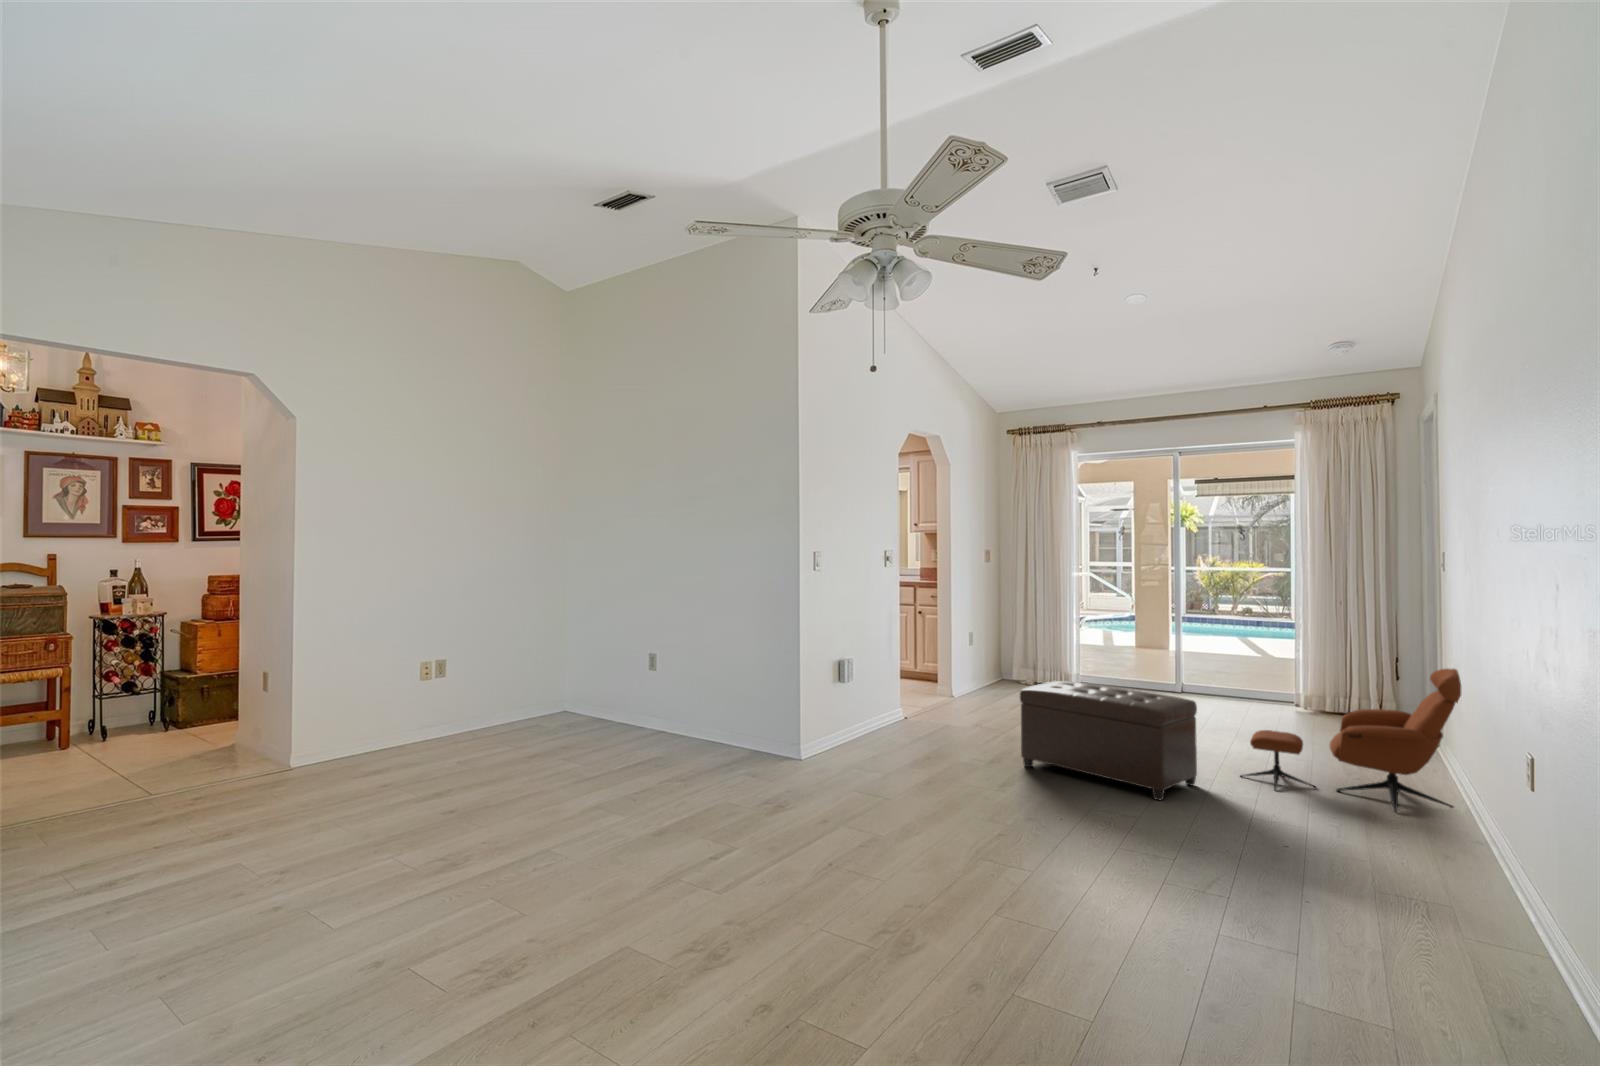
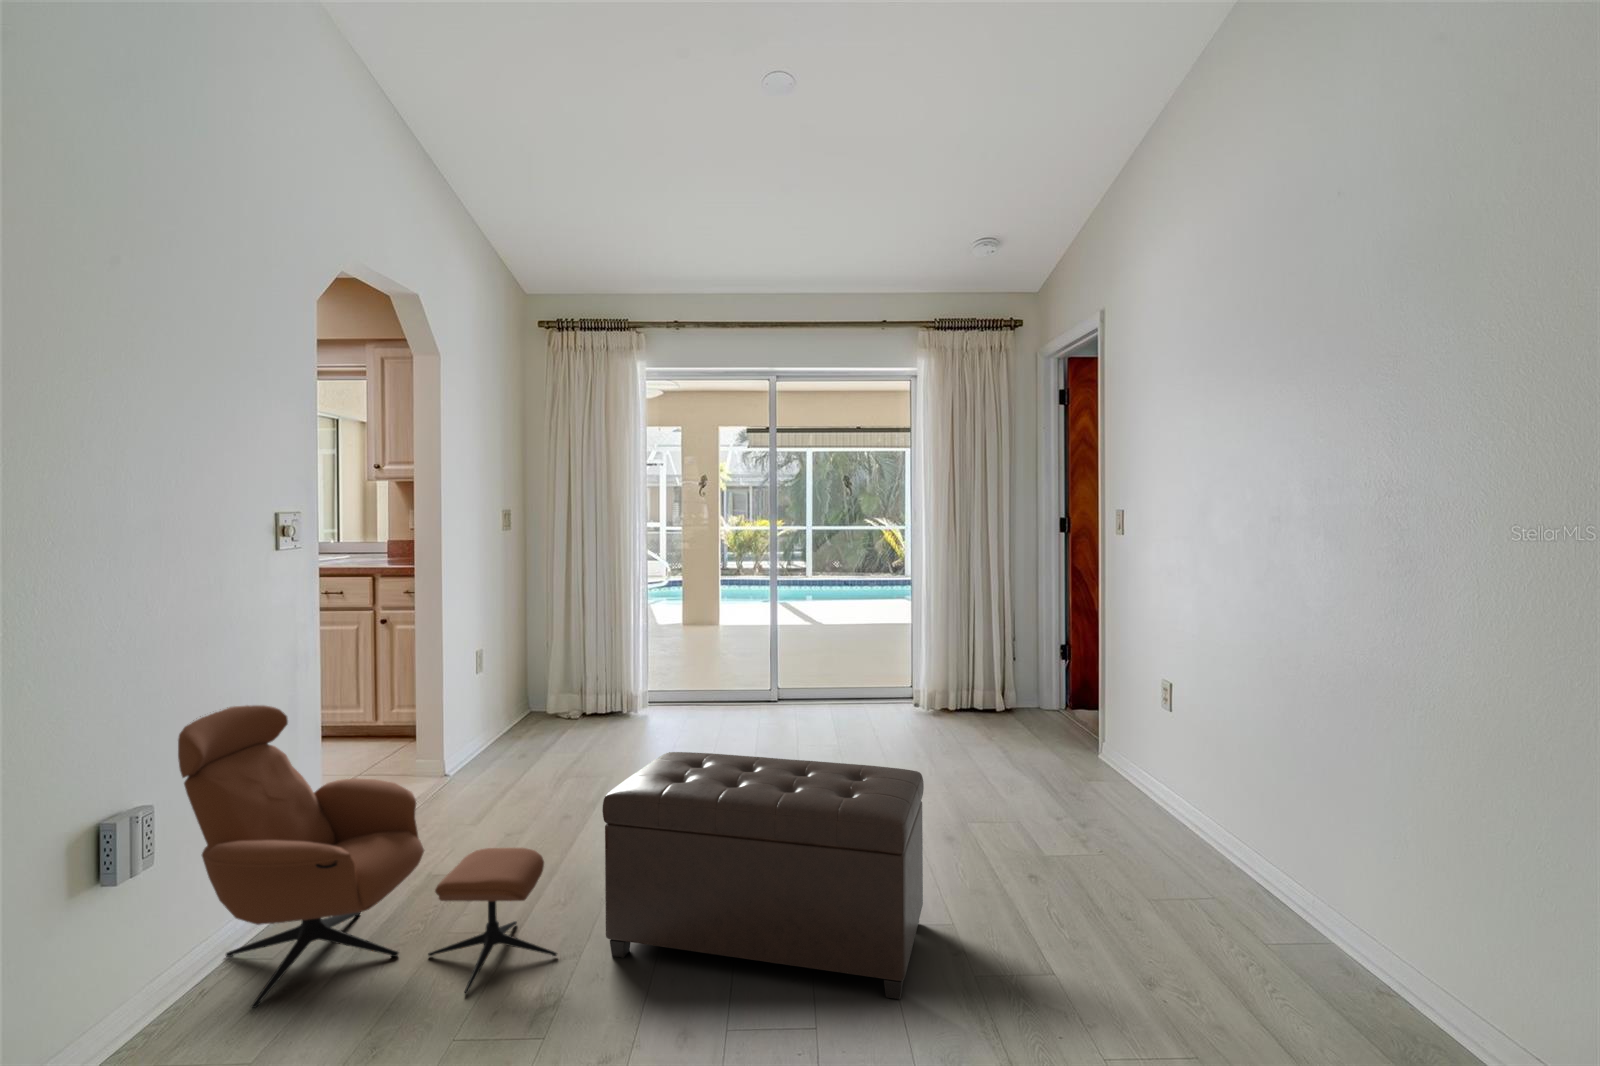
lounge chair: present [1241,669,1461,812] -> present [178,705,557,1008]

